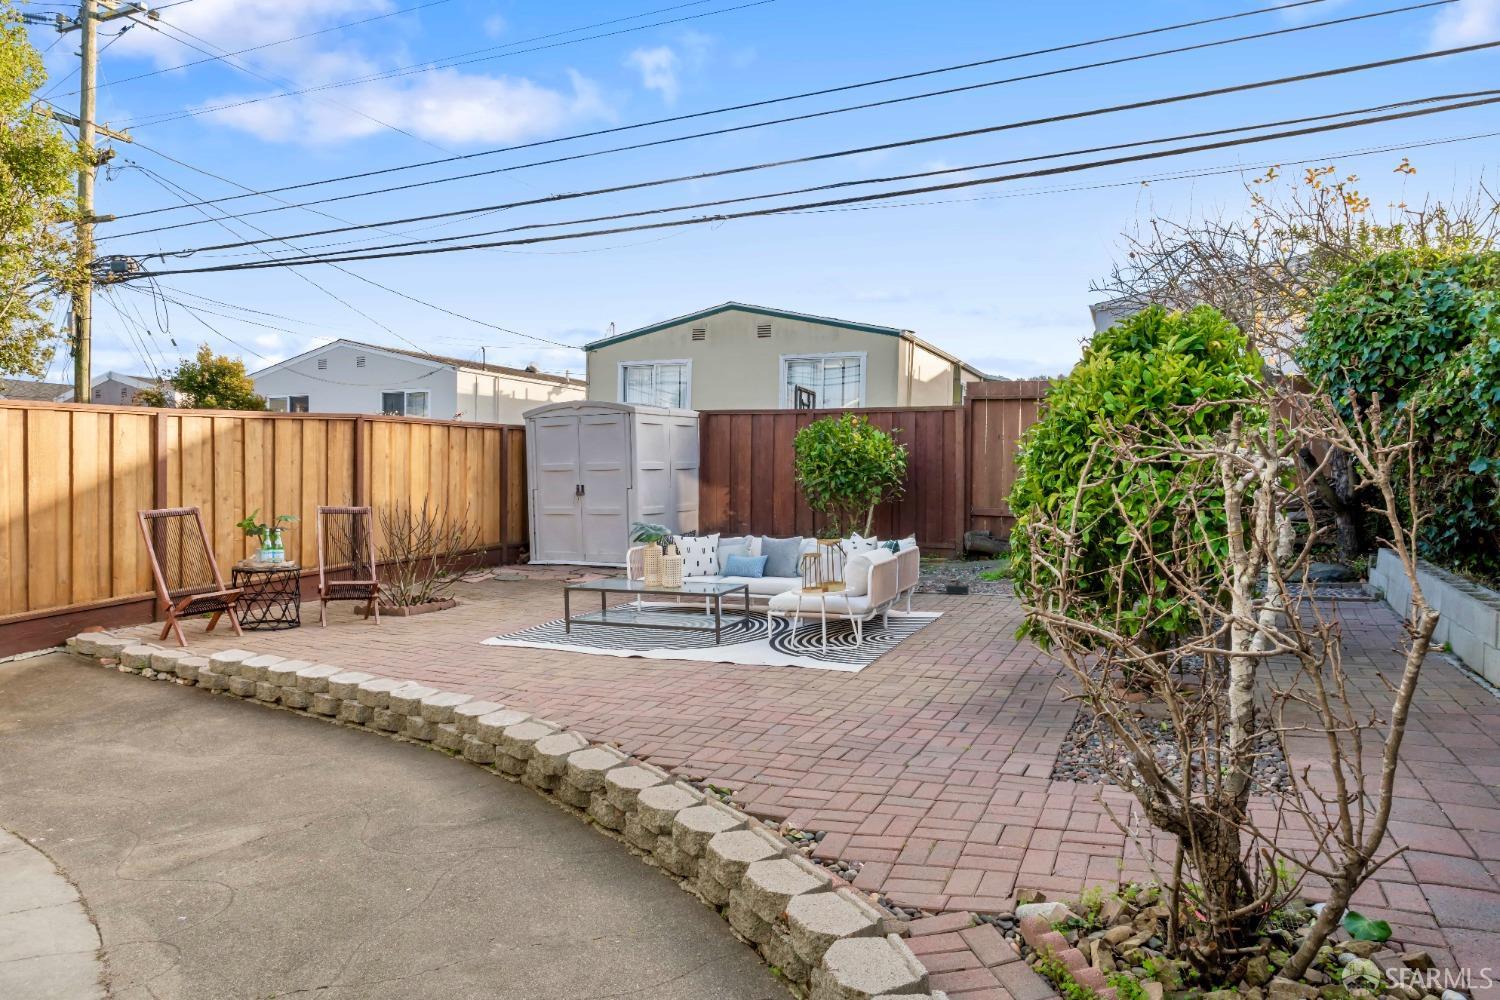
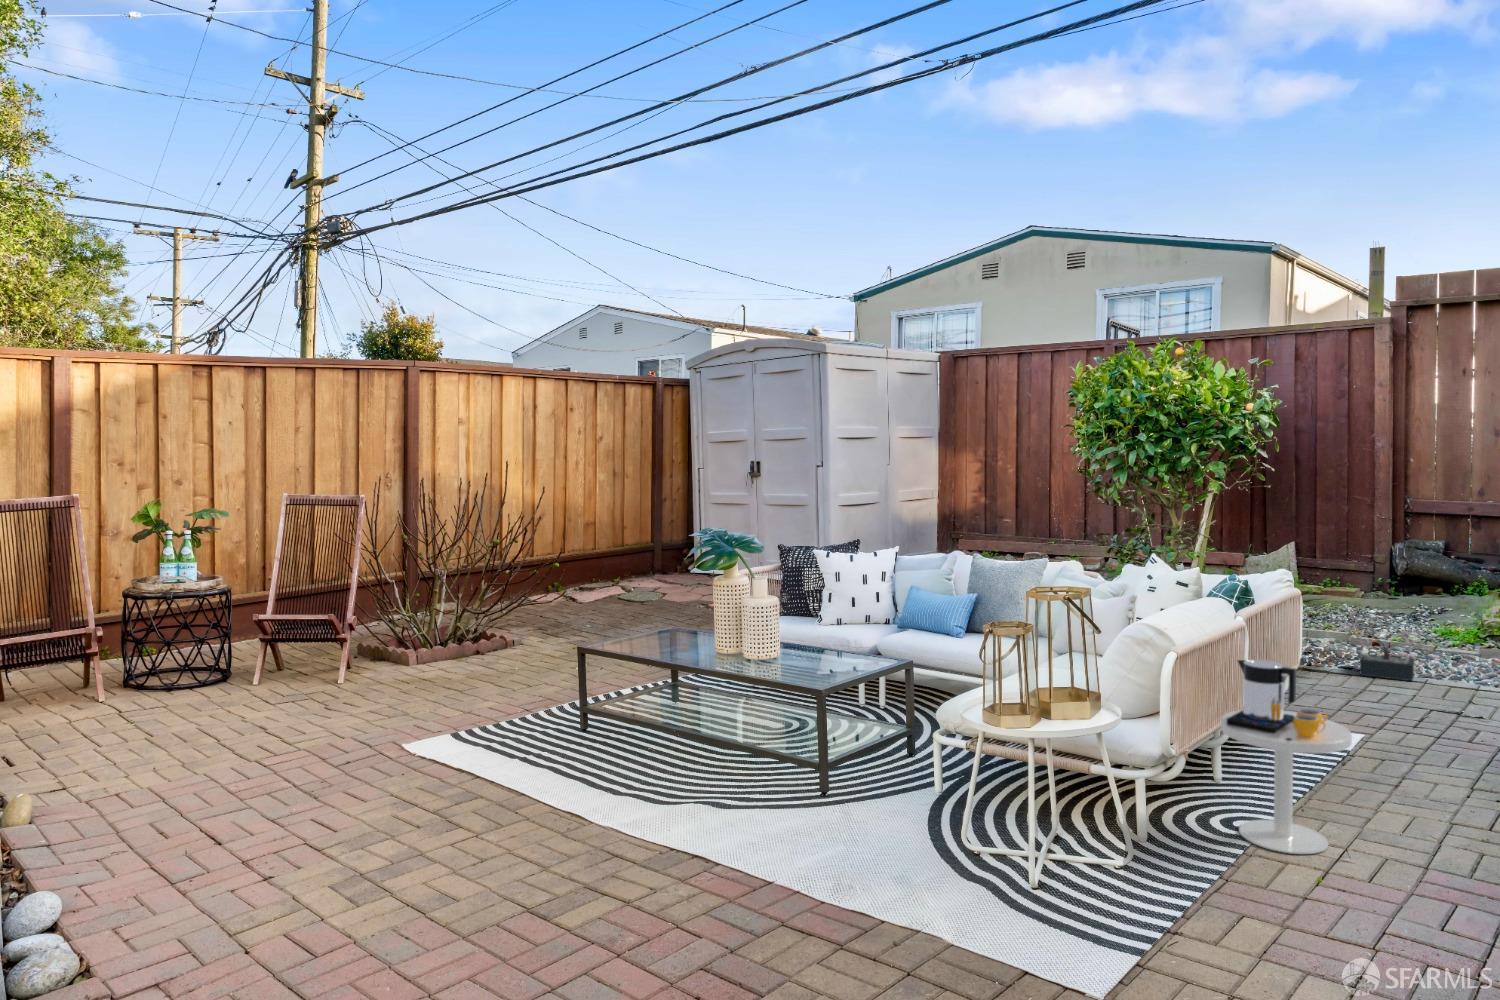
side table: none [889,566,934,639] -> present [1221,660,1352,854]

